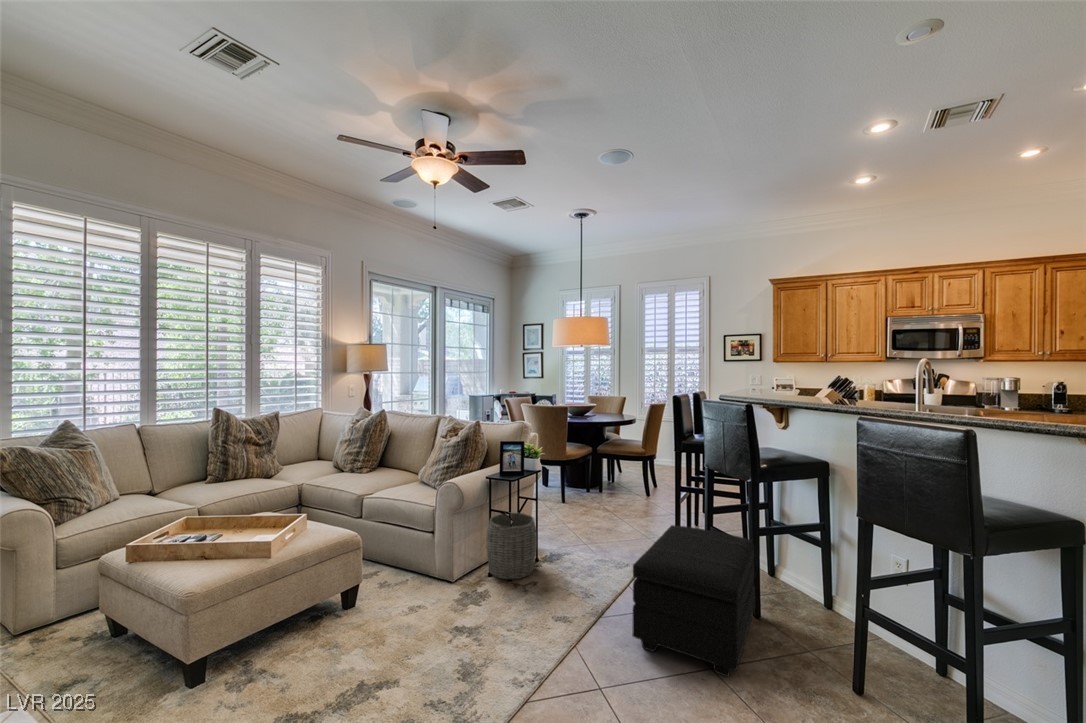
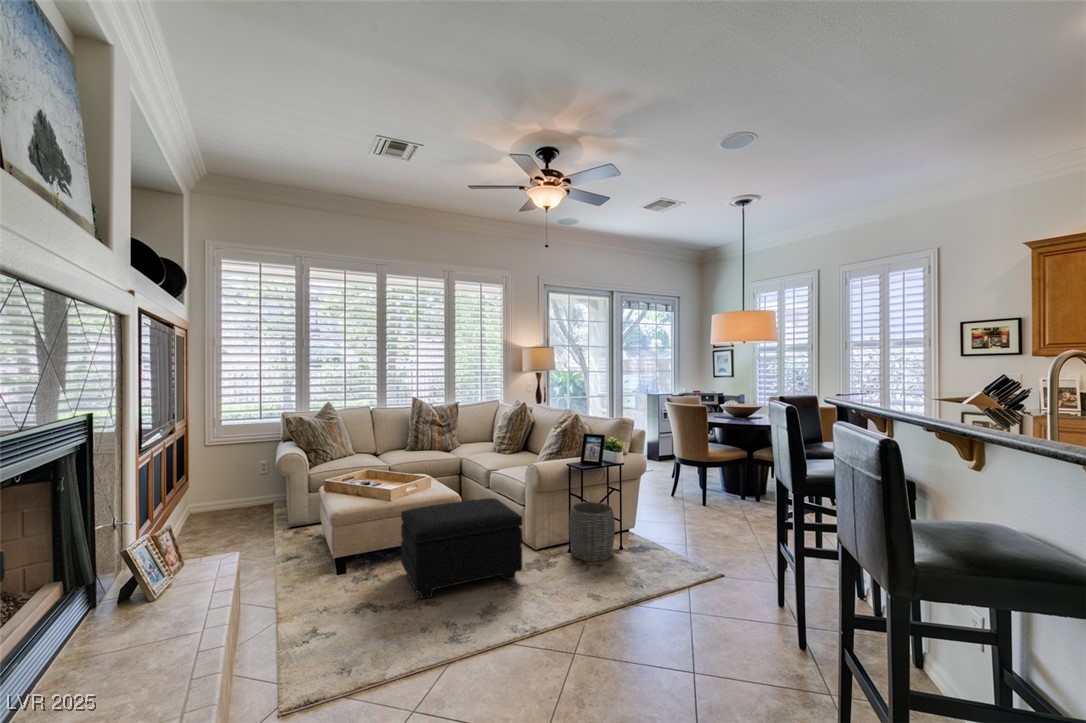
footstool: present [632,525,755,676] -> present [401,498,523,599]

